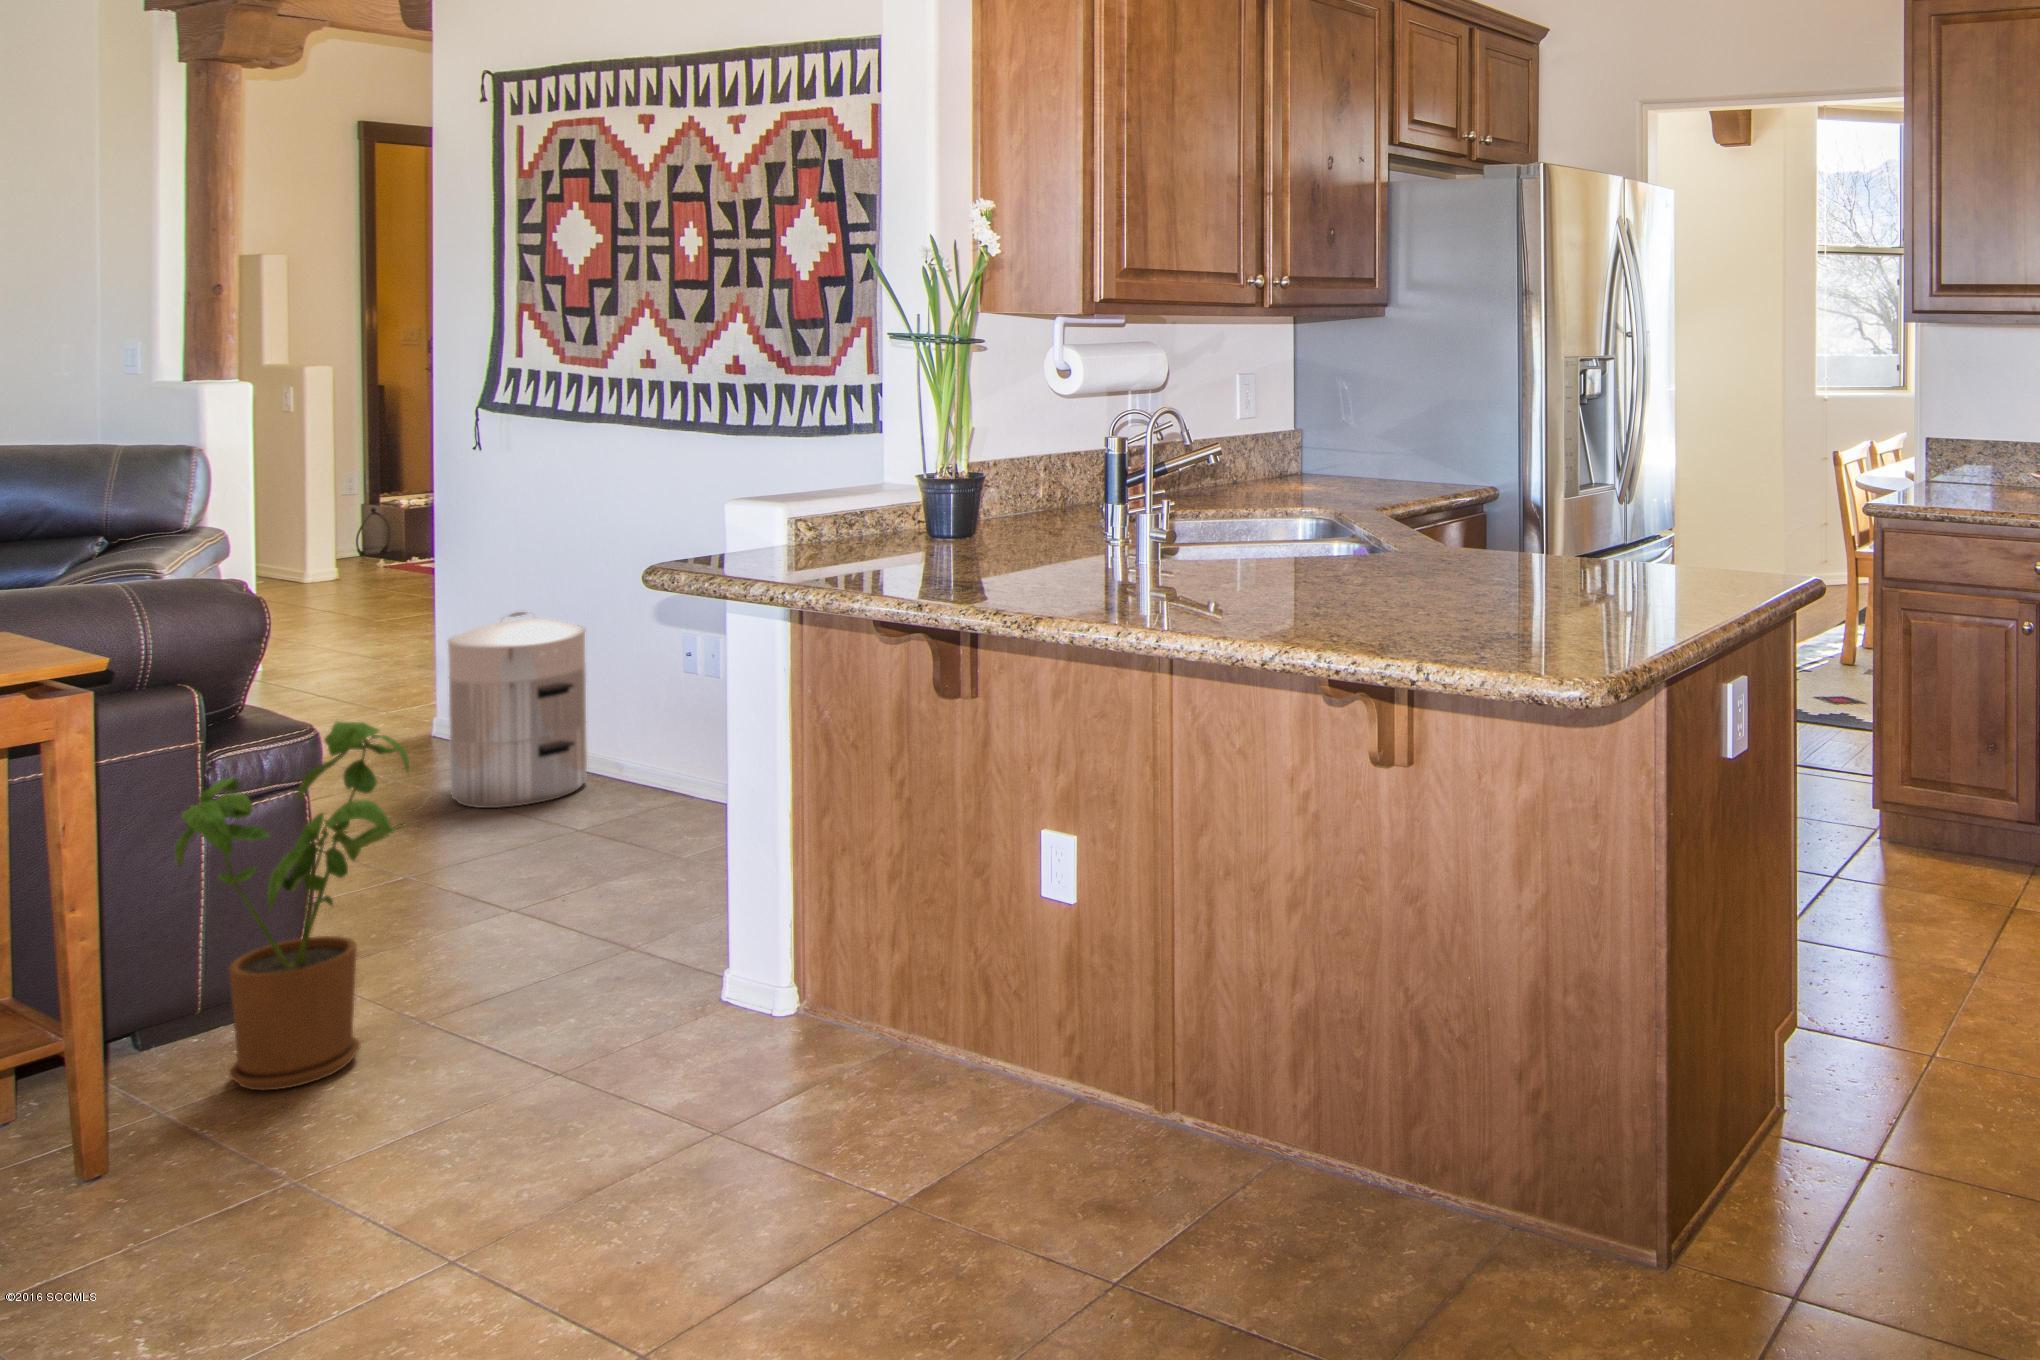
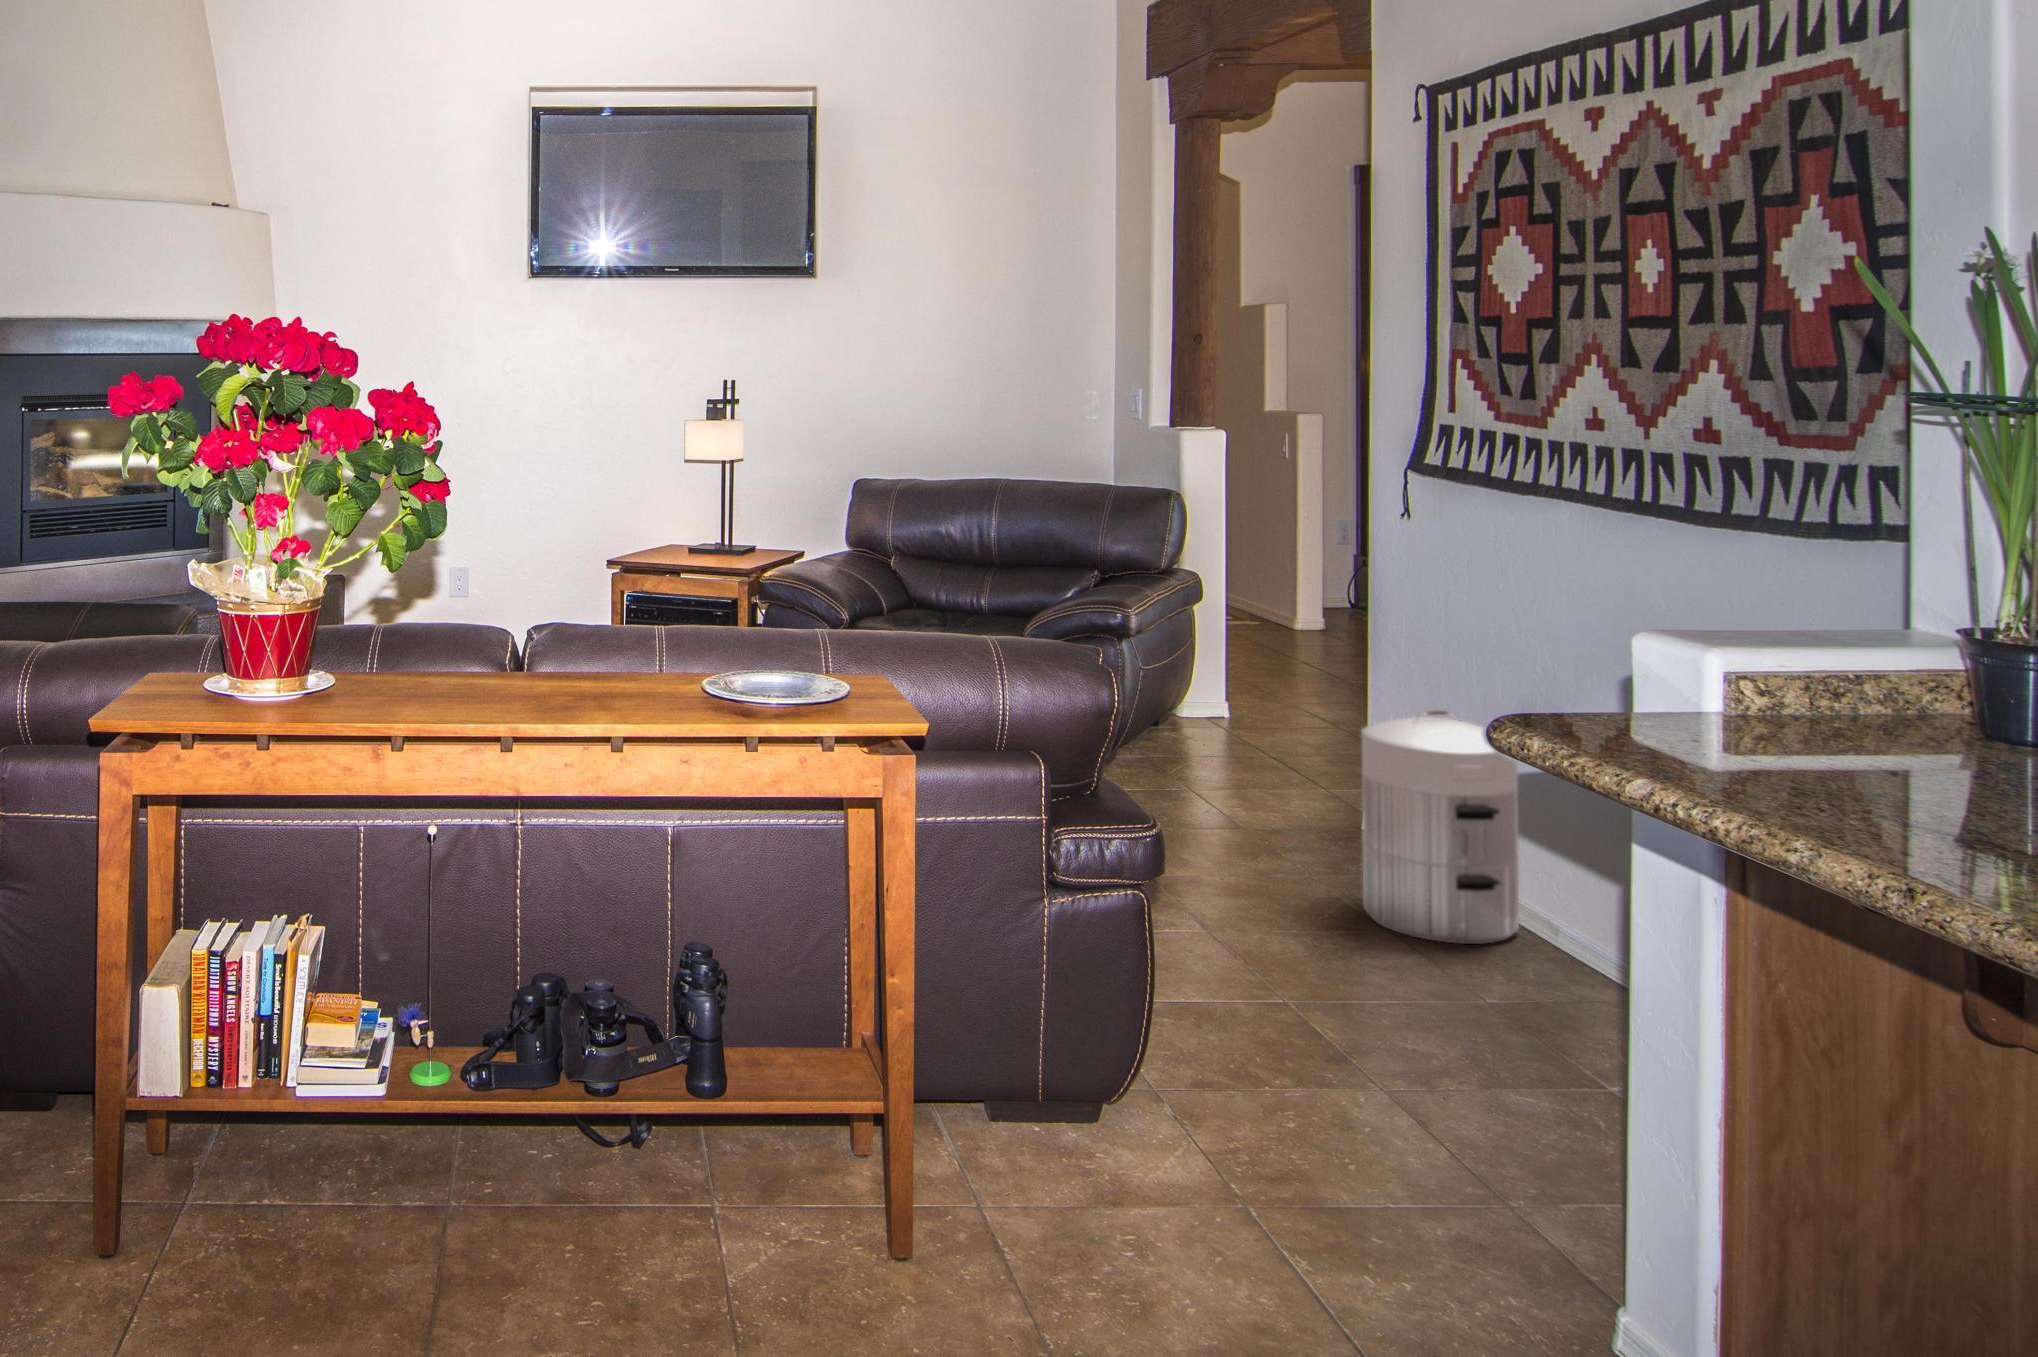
house plant: present [175,721,409,1090] -> none [1019,824,1241,1228]

